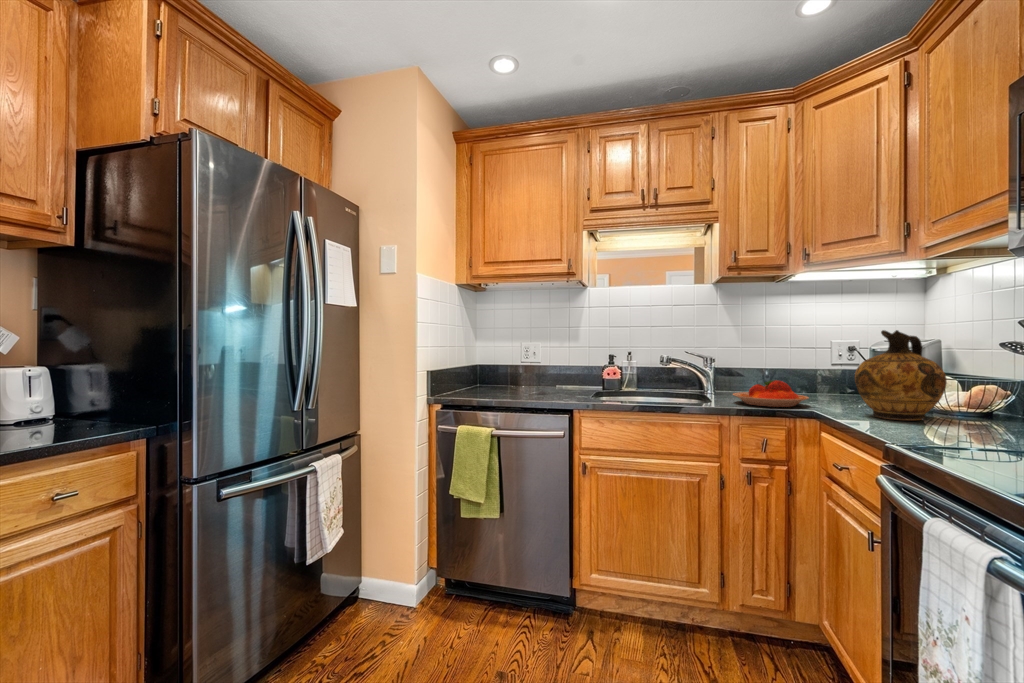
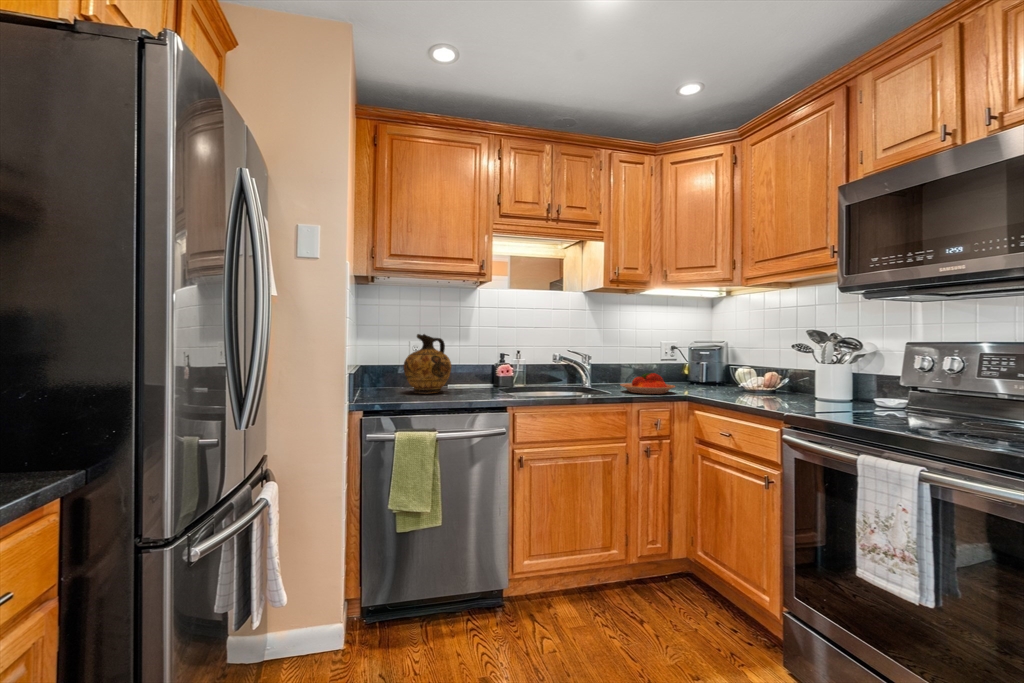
ceramic jug: present [855,330,947,420] -> present [404,334,451,393]

